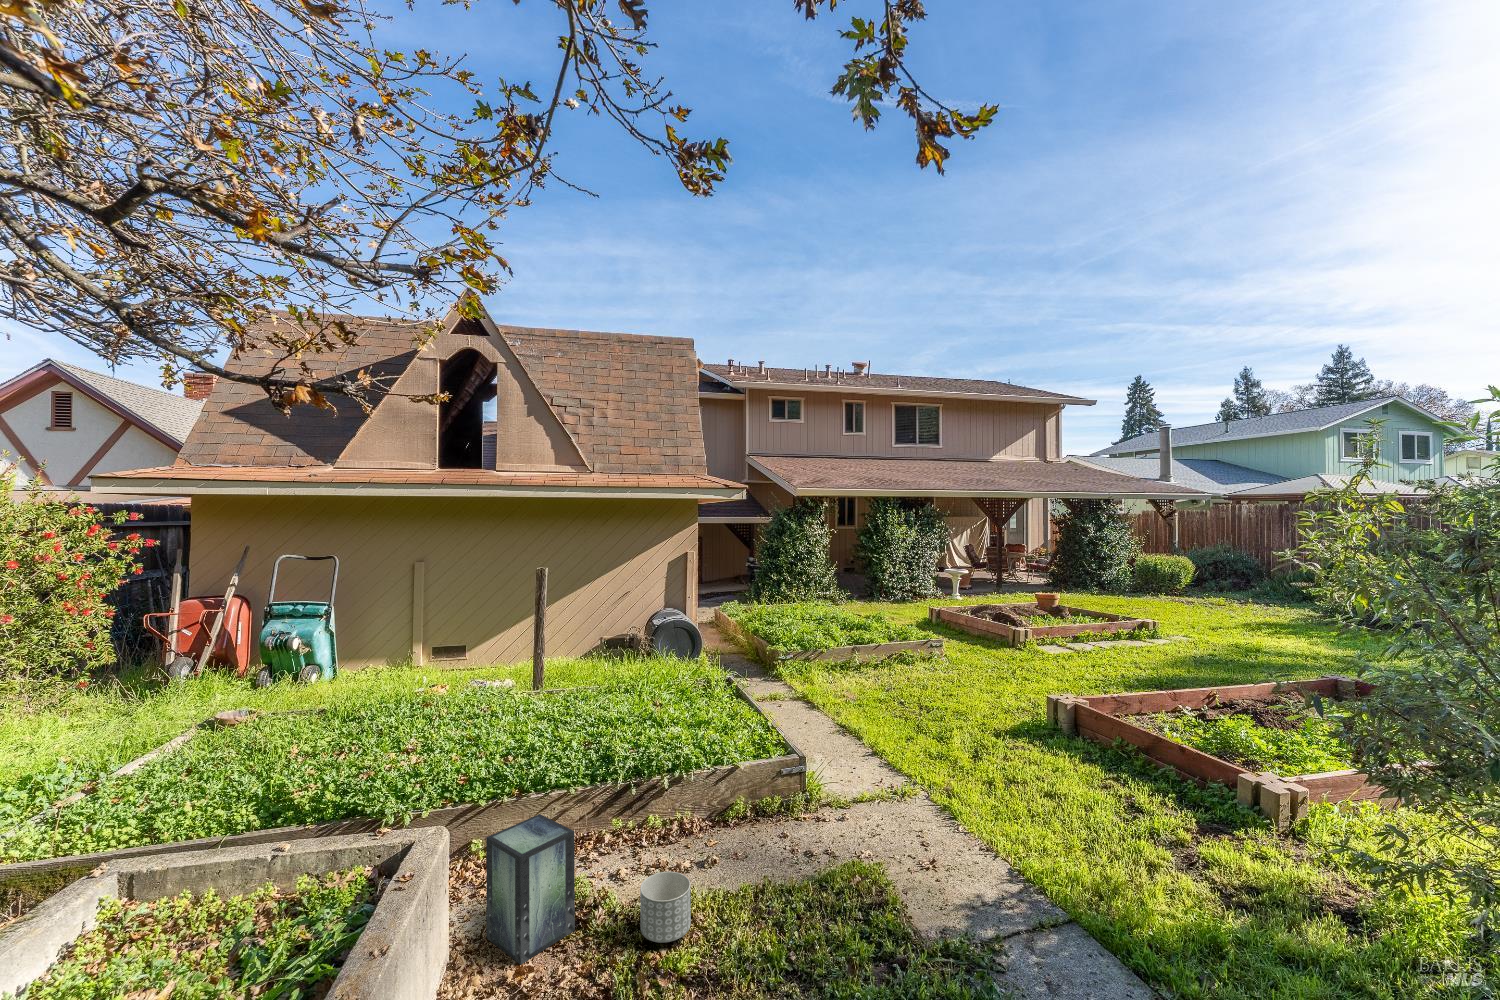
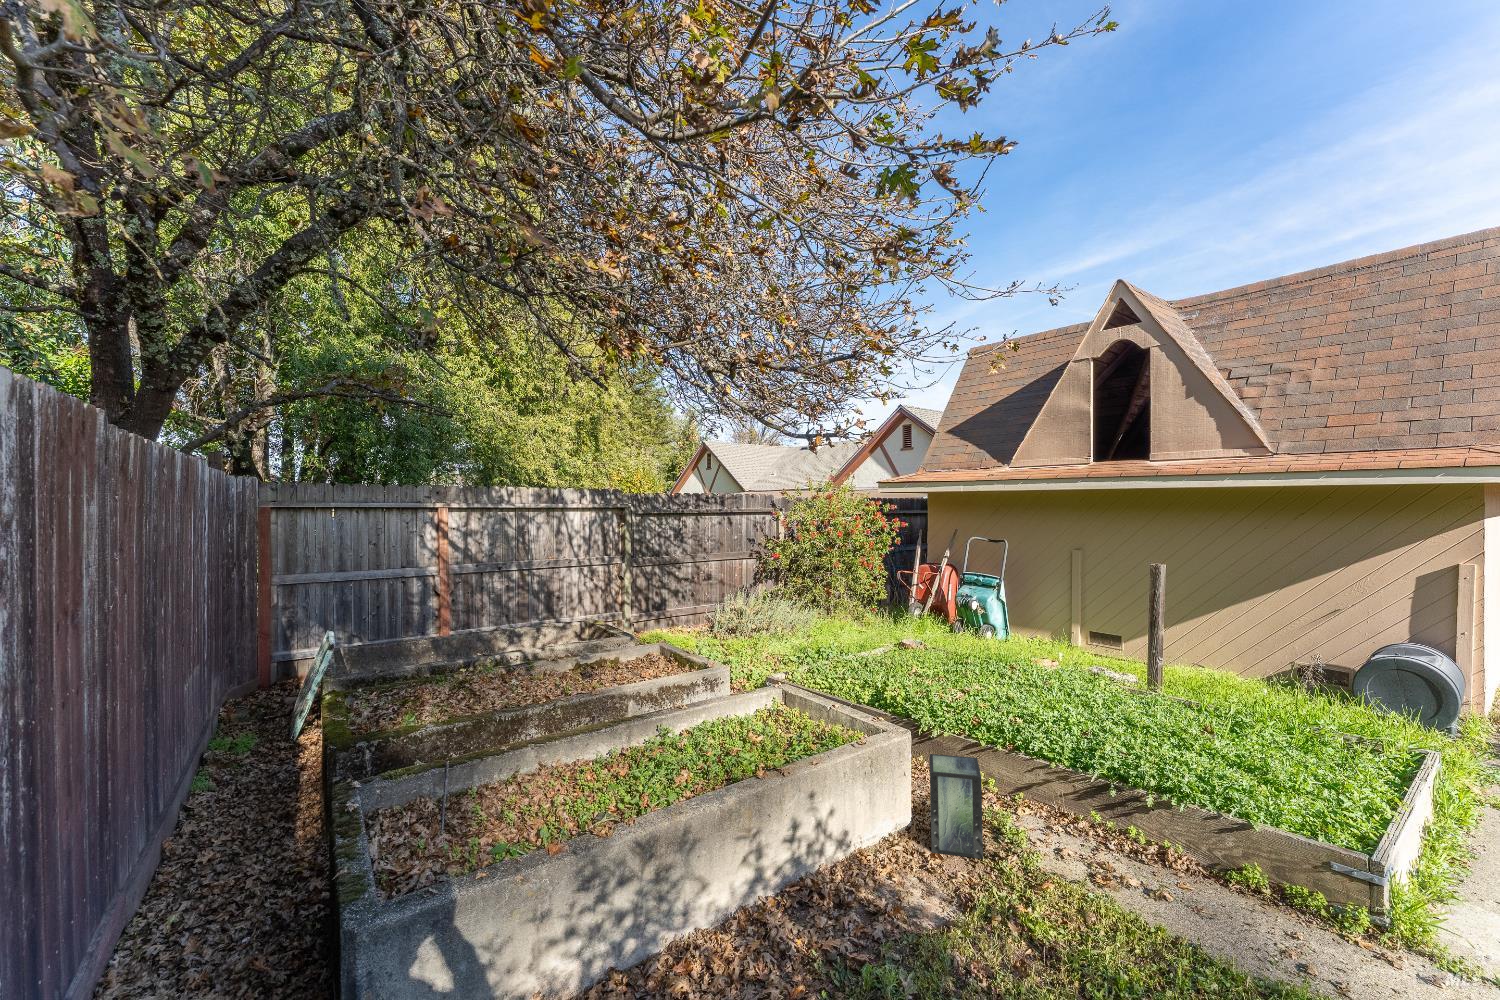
planter: present [640,872,691,943] -> none [1016,848,1067,912]

